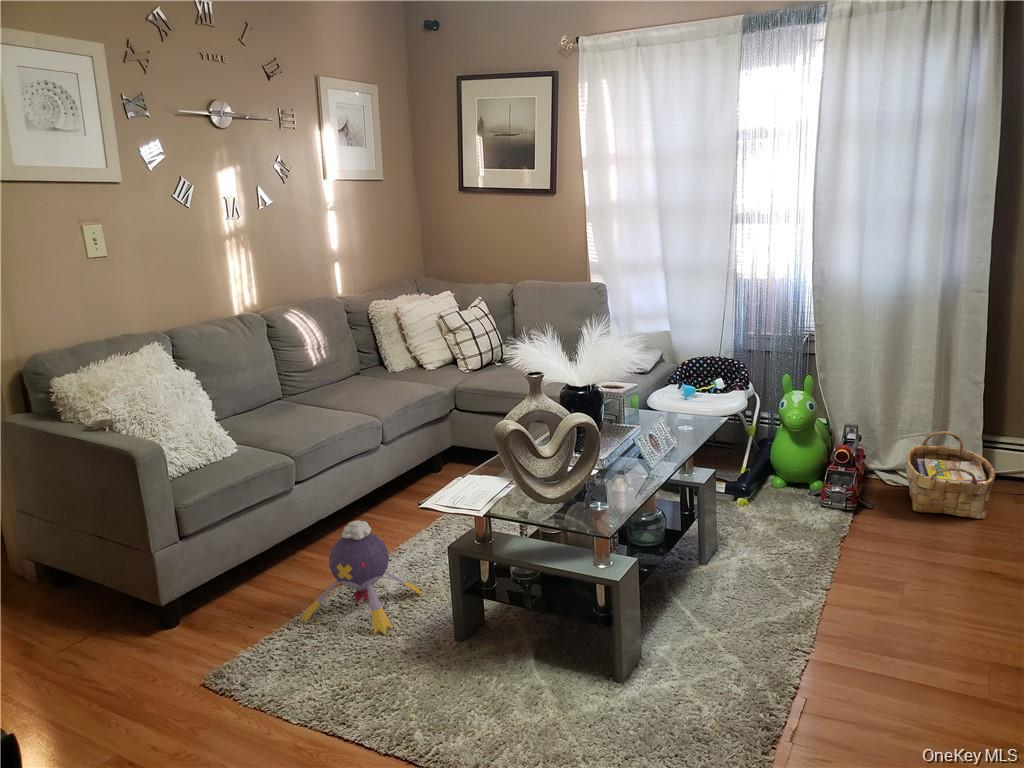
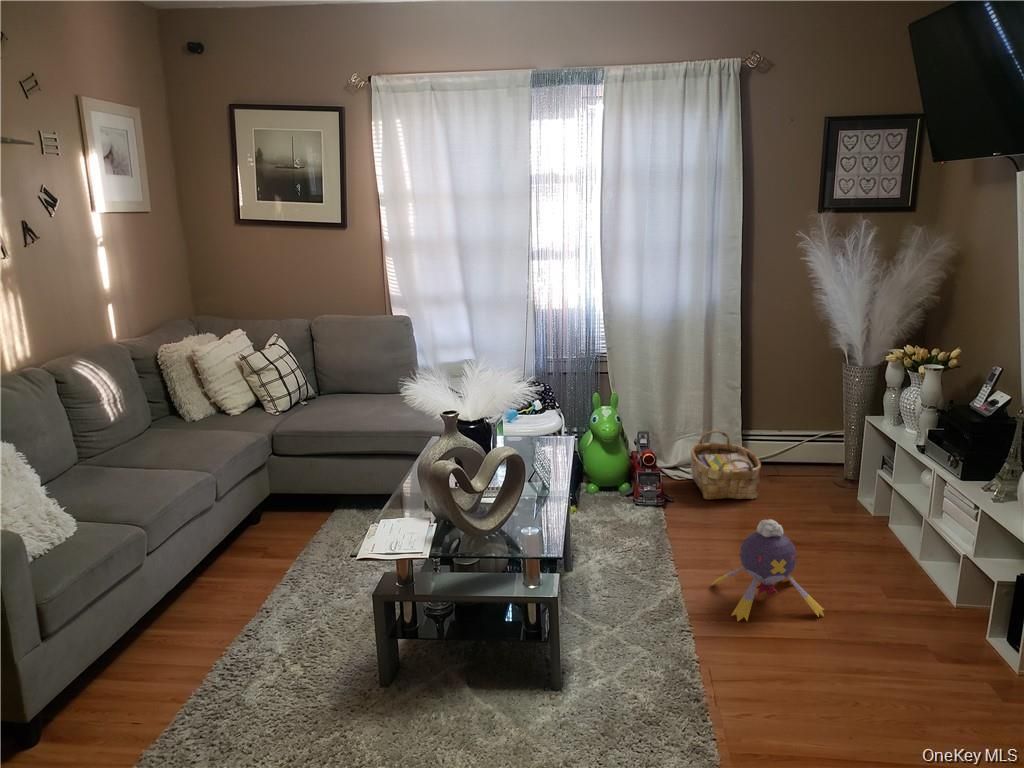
plush toy: present [301,520,422,634] -> present [712,519,824,621]

